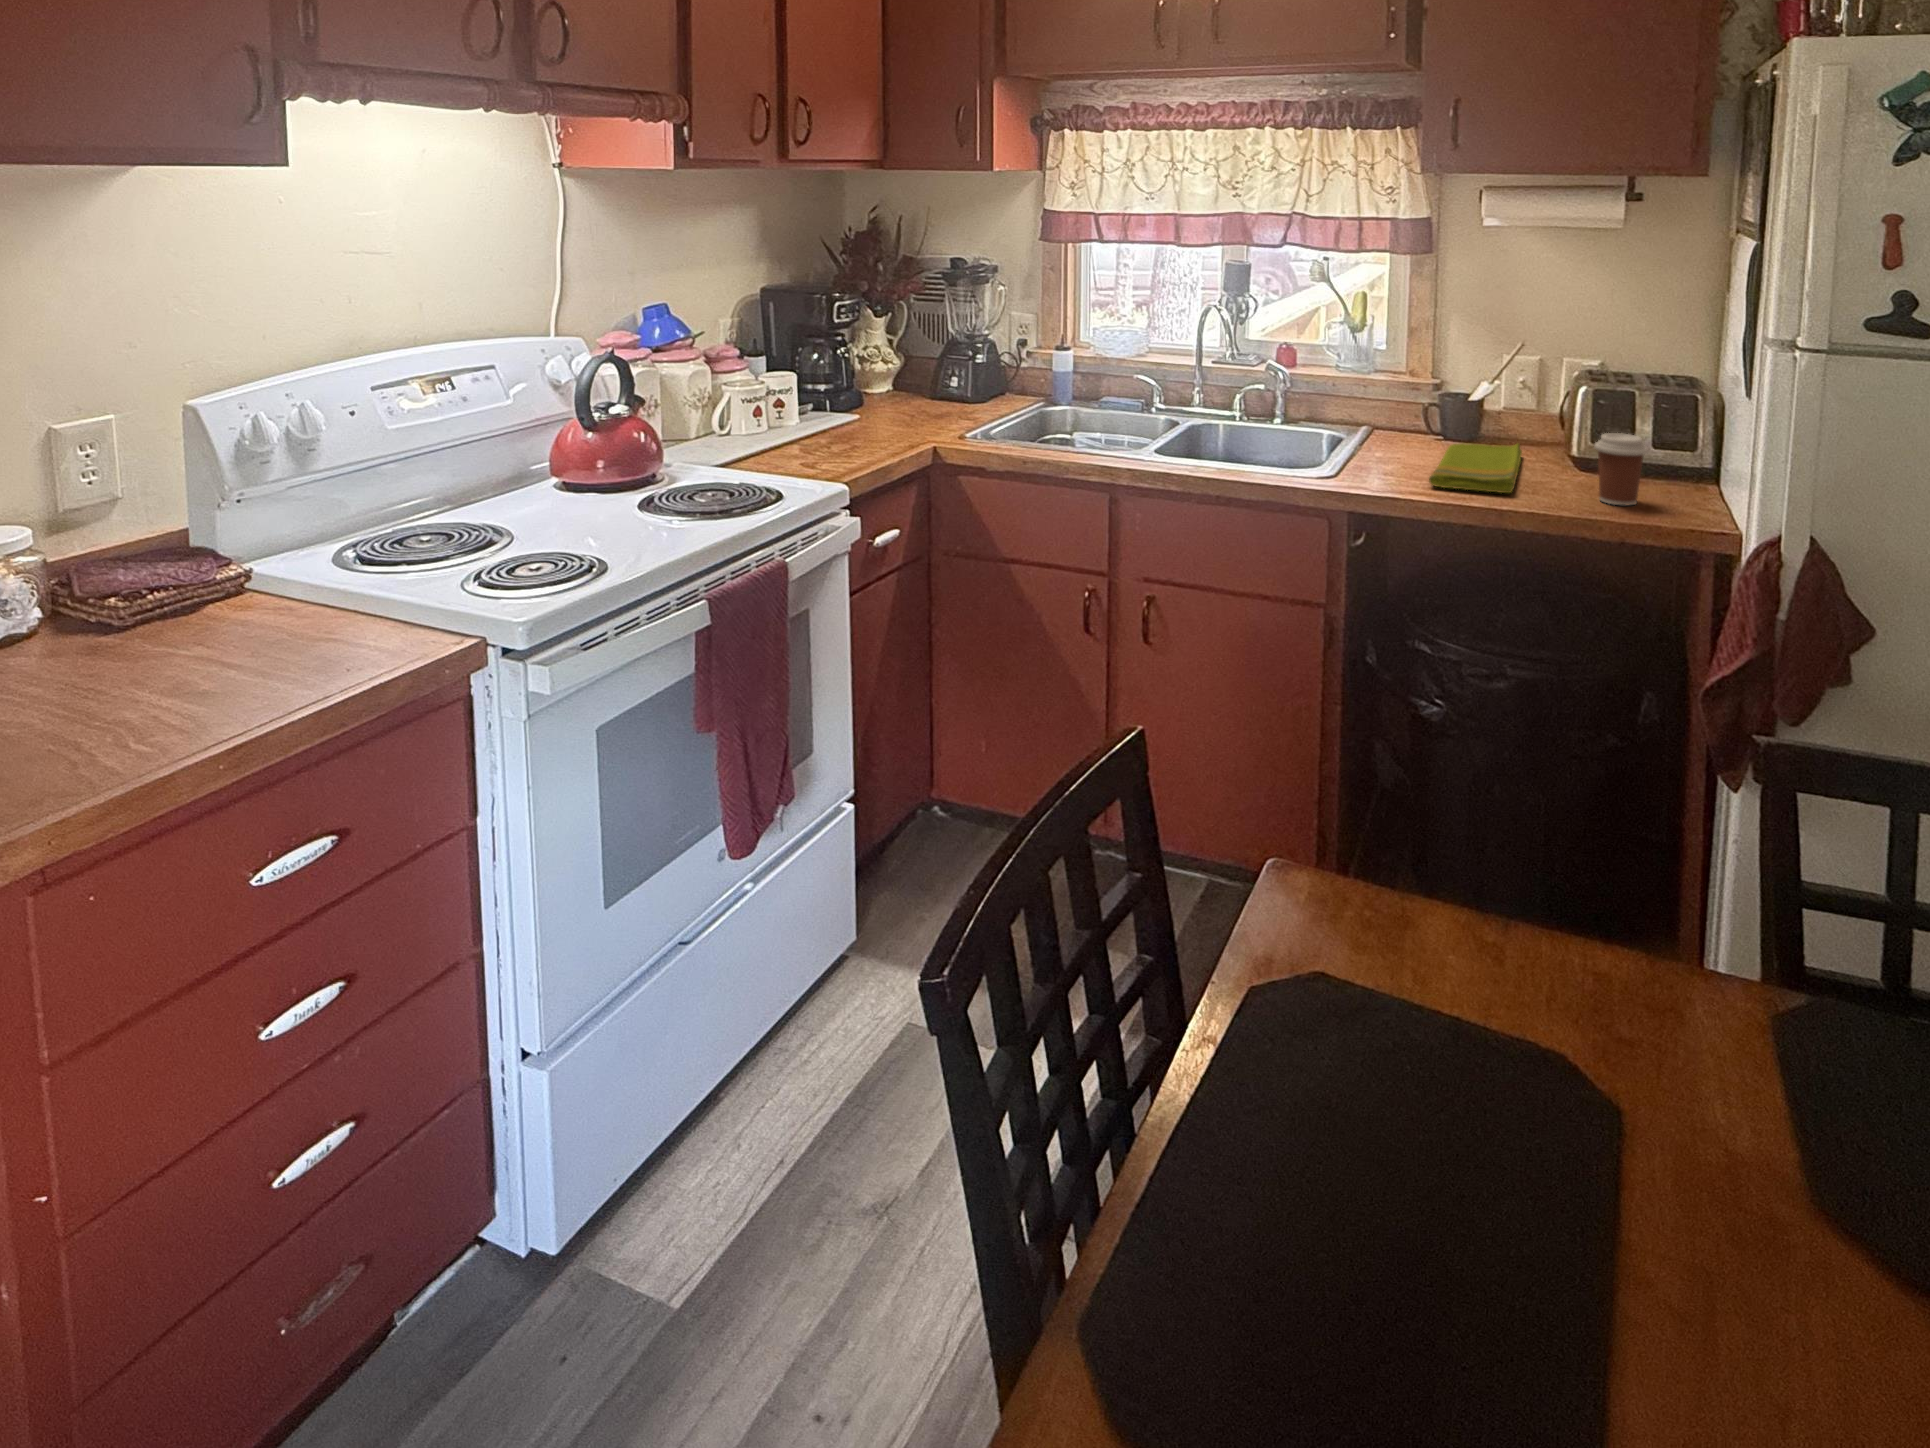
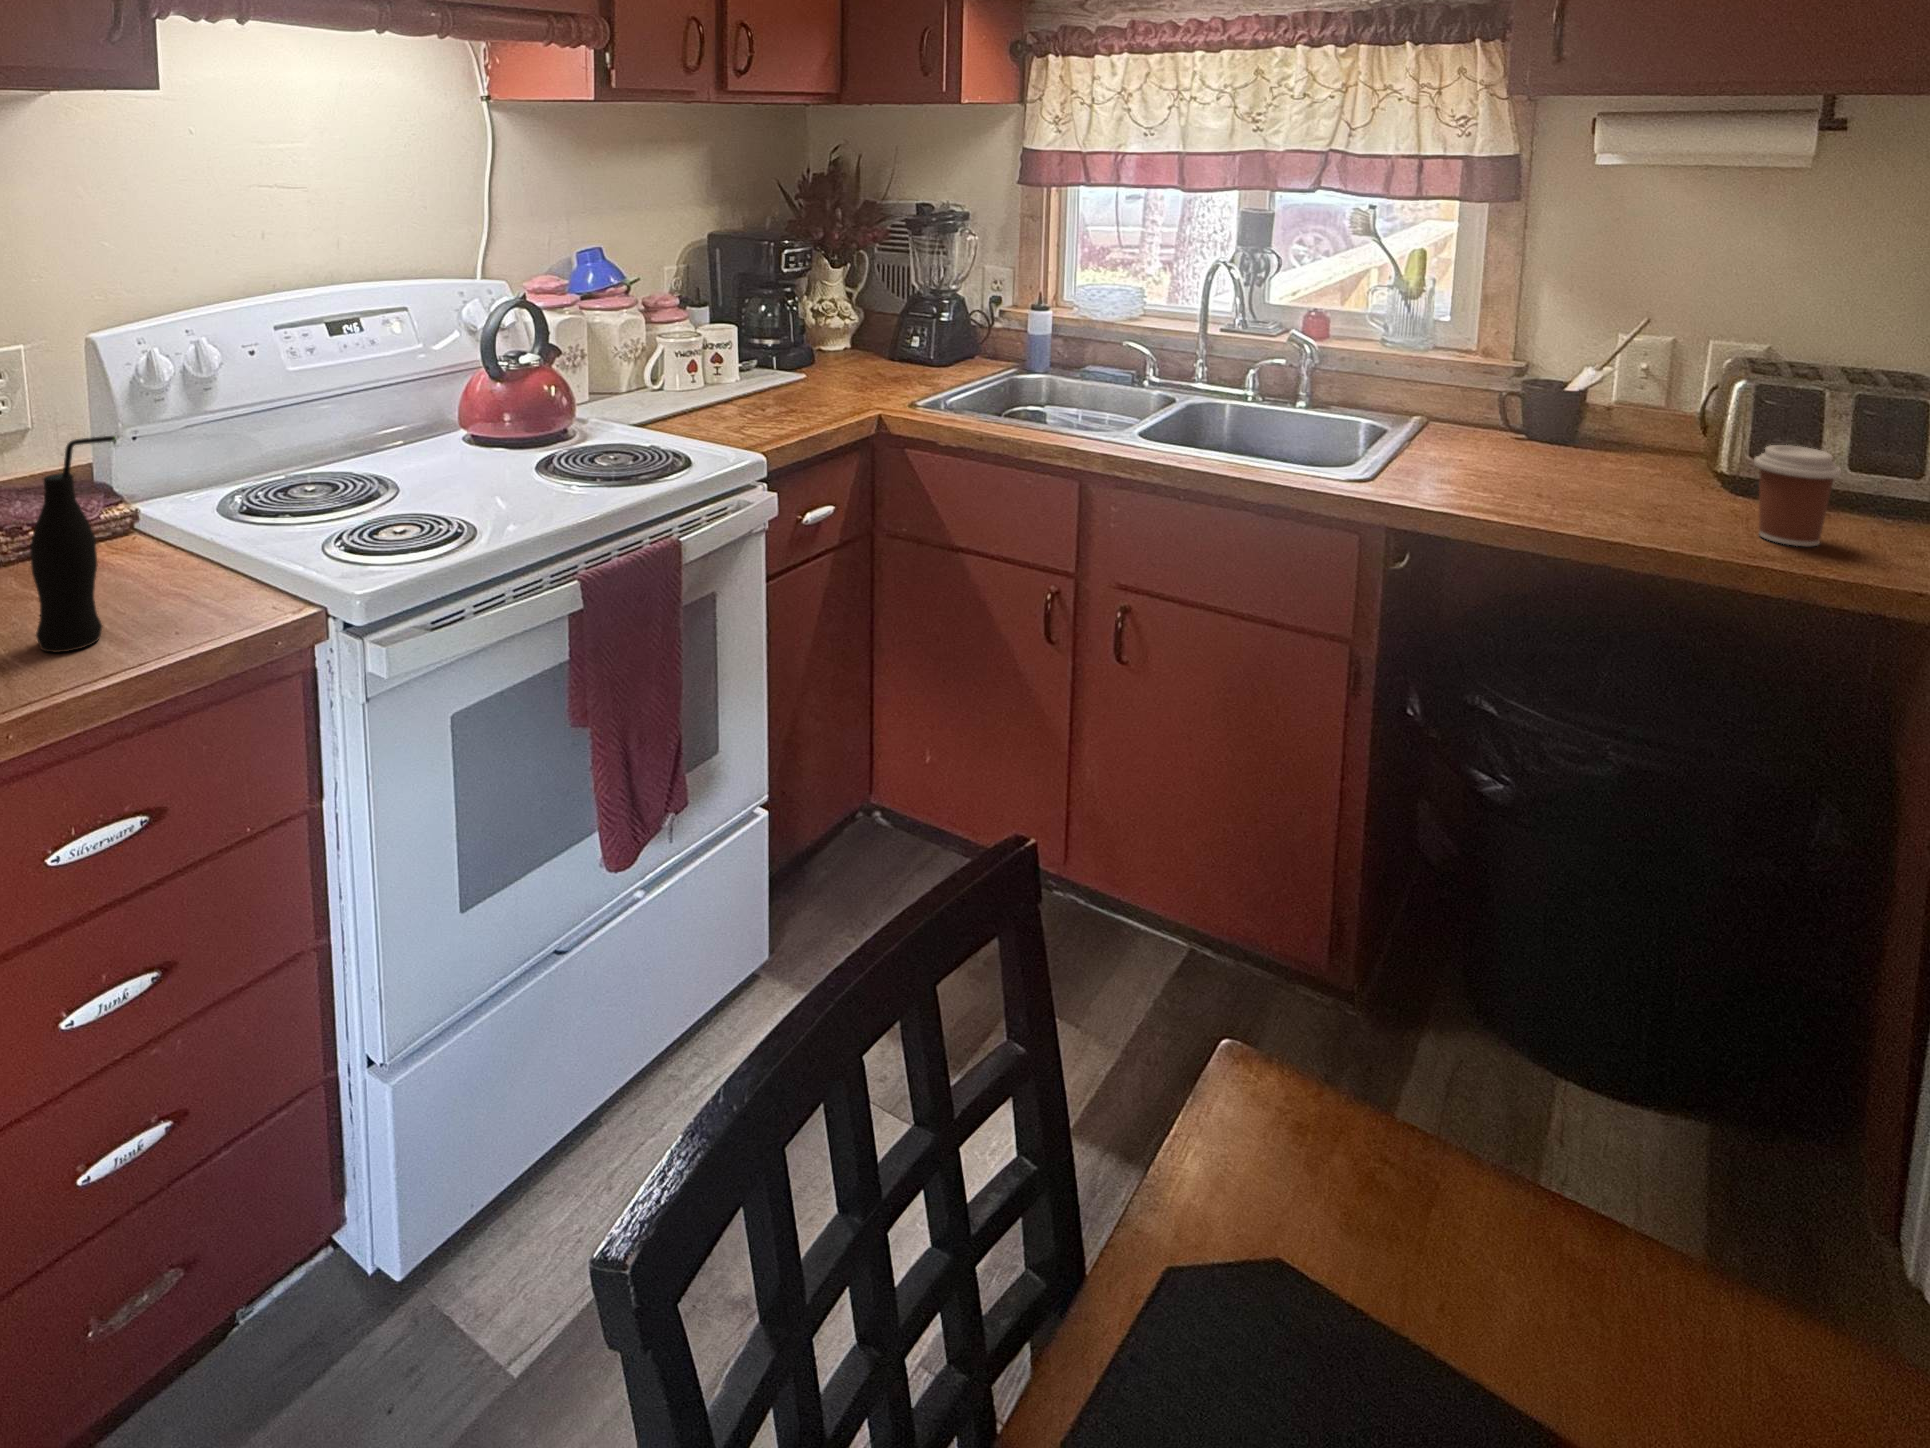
dish towel: present [1429,443,1522,493] -> none [1501,444,1638,517]
bottle: none [210,490,297,694] -> present [30,436,116,652]

